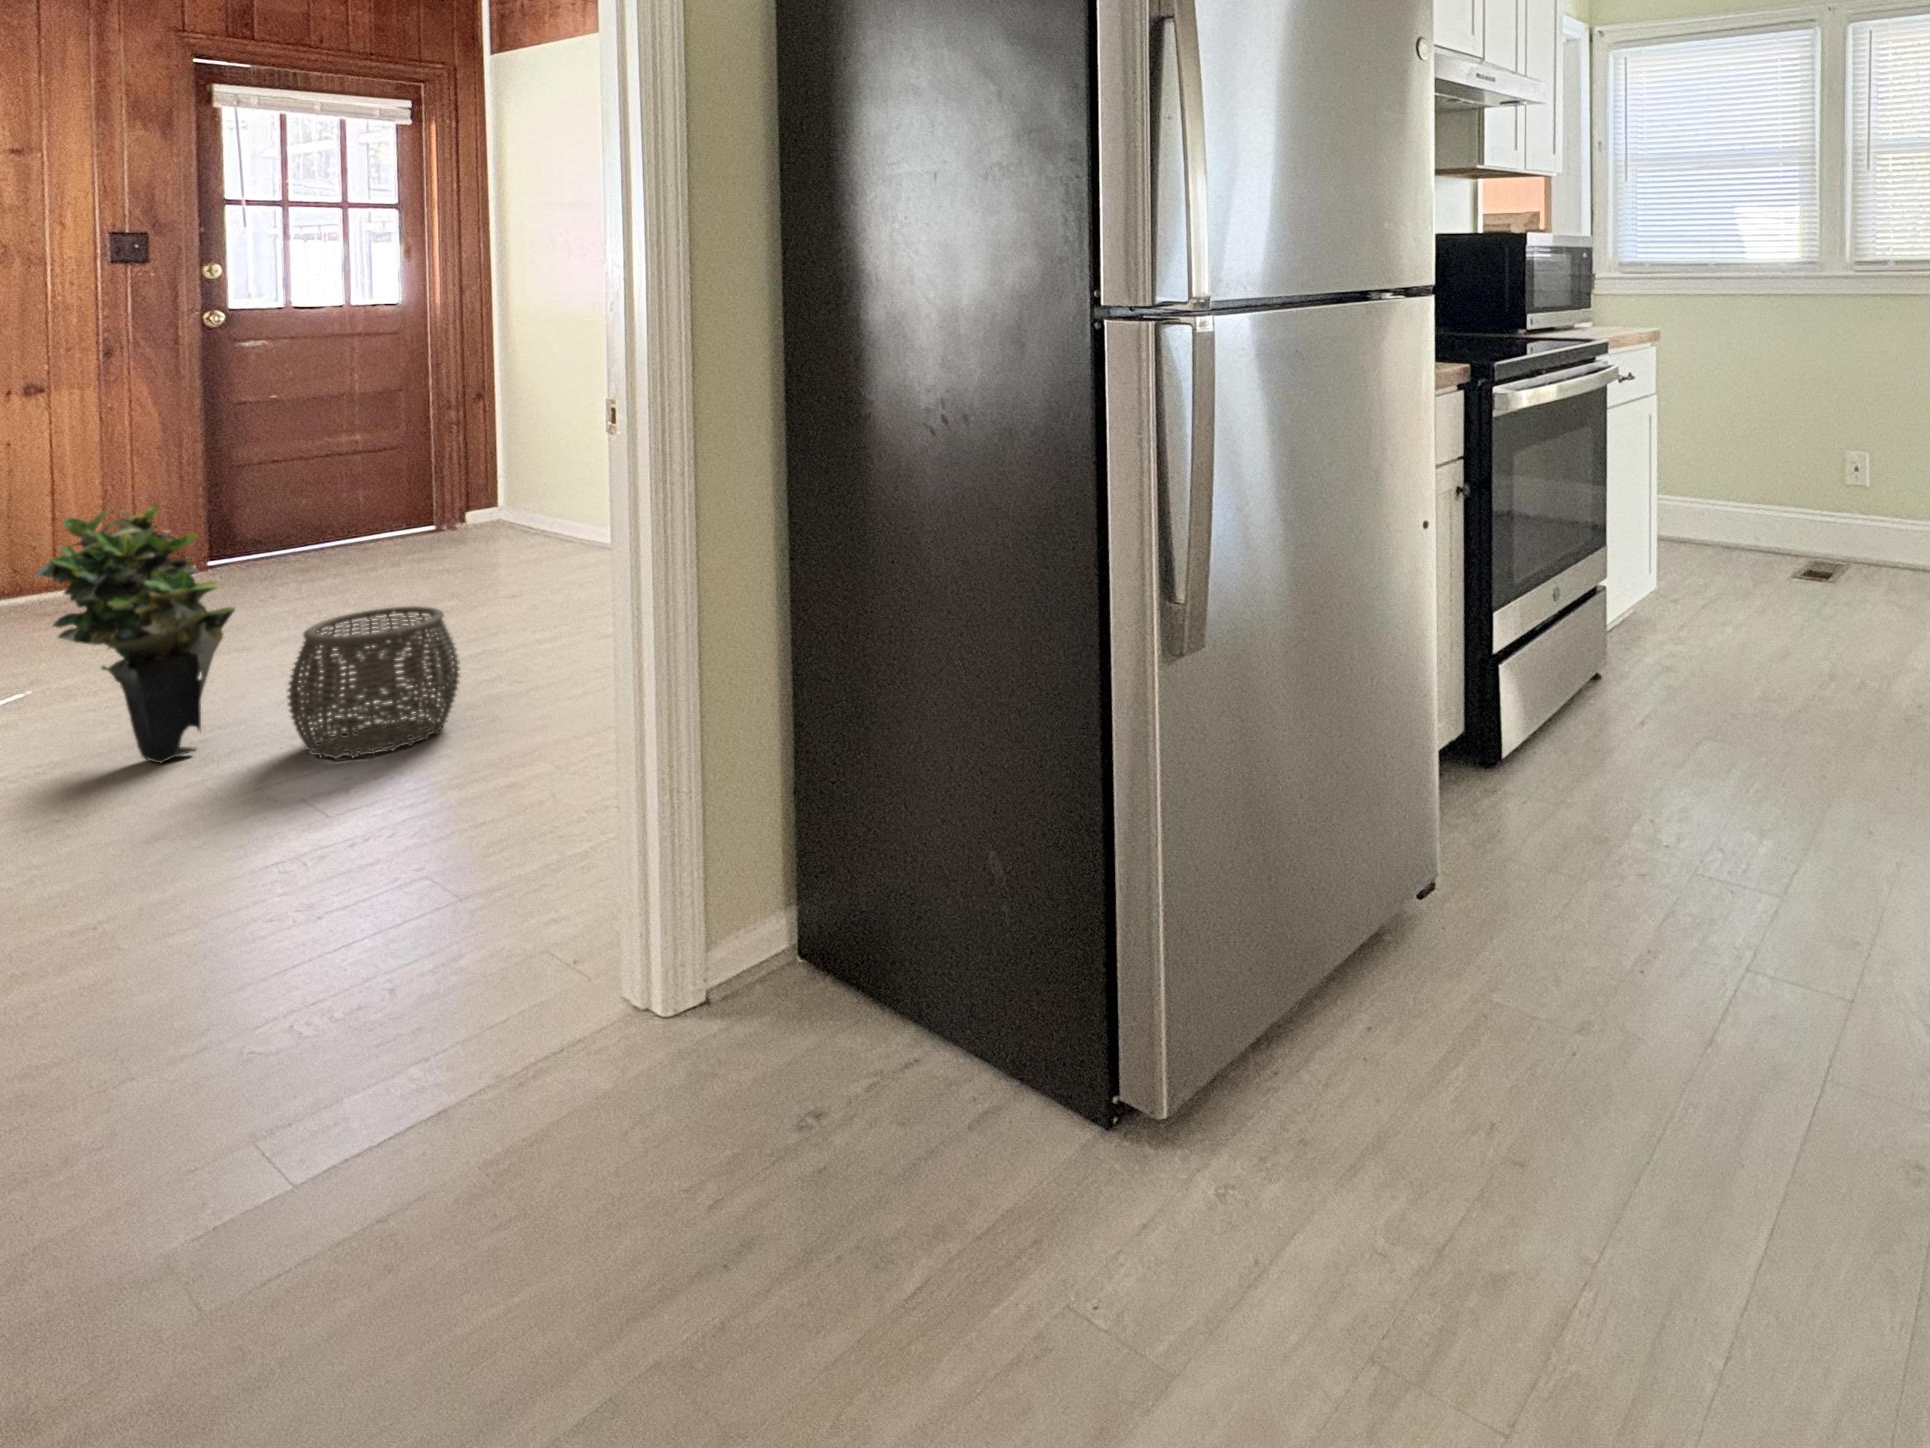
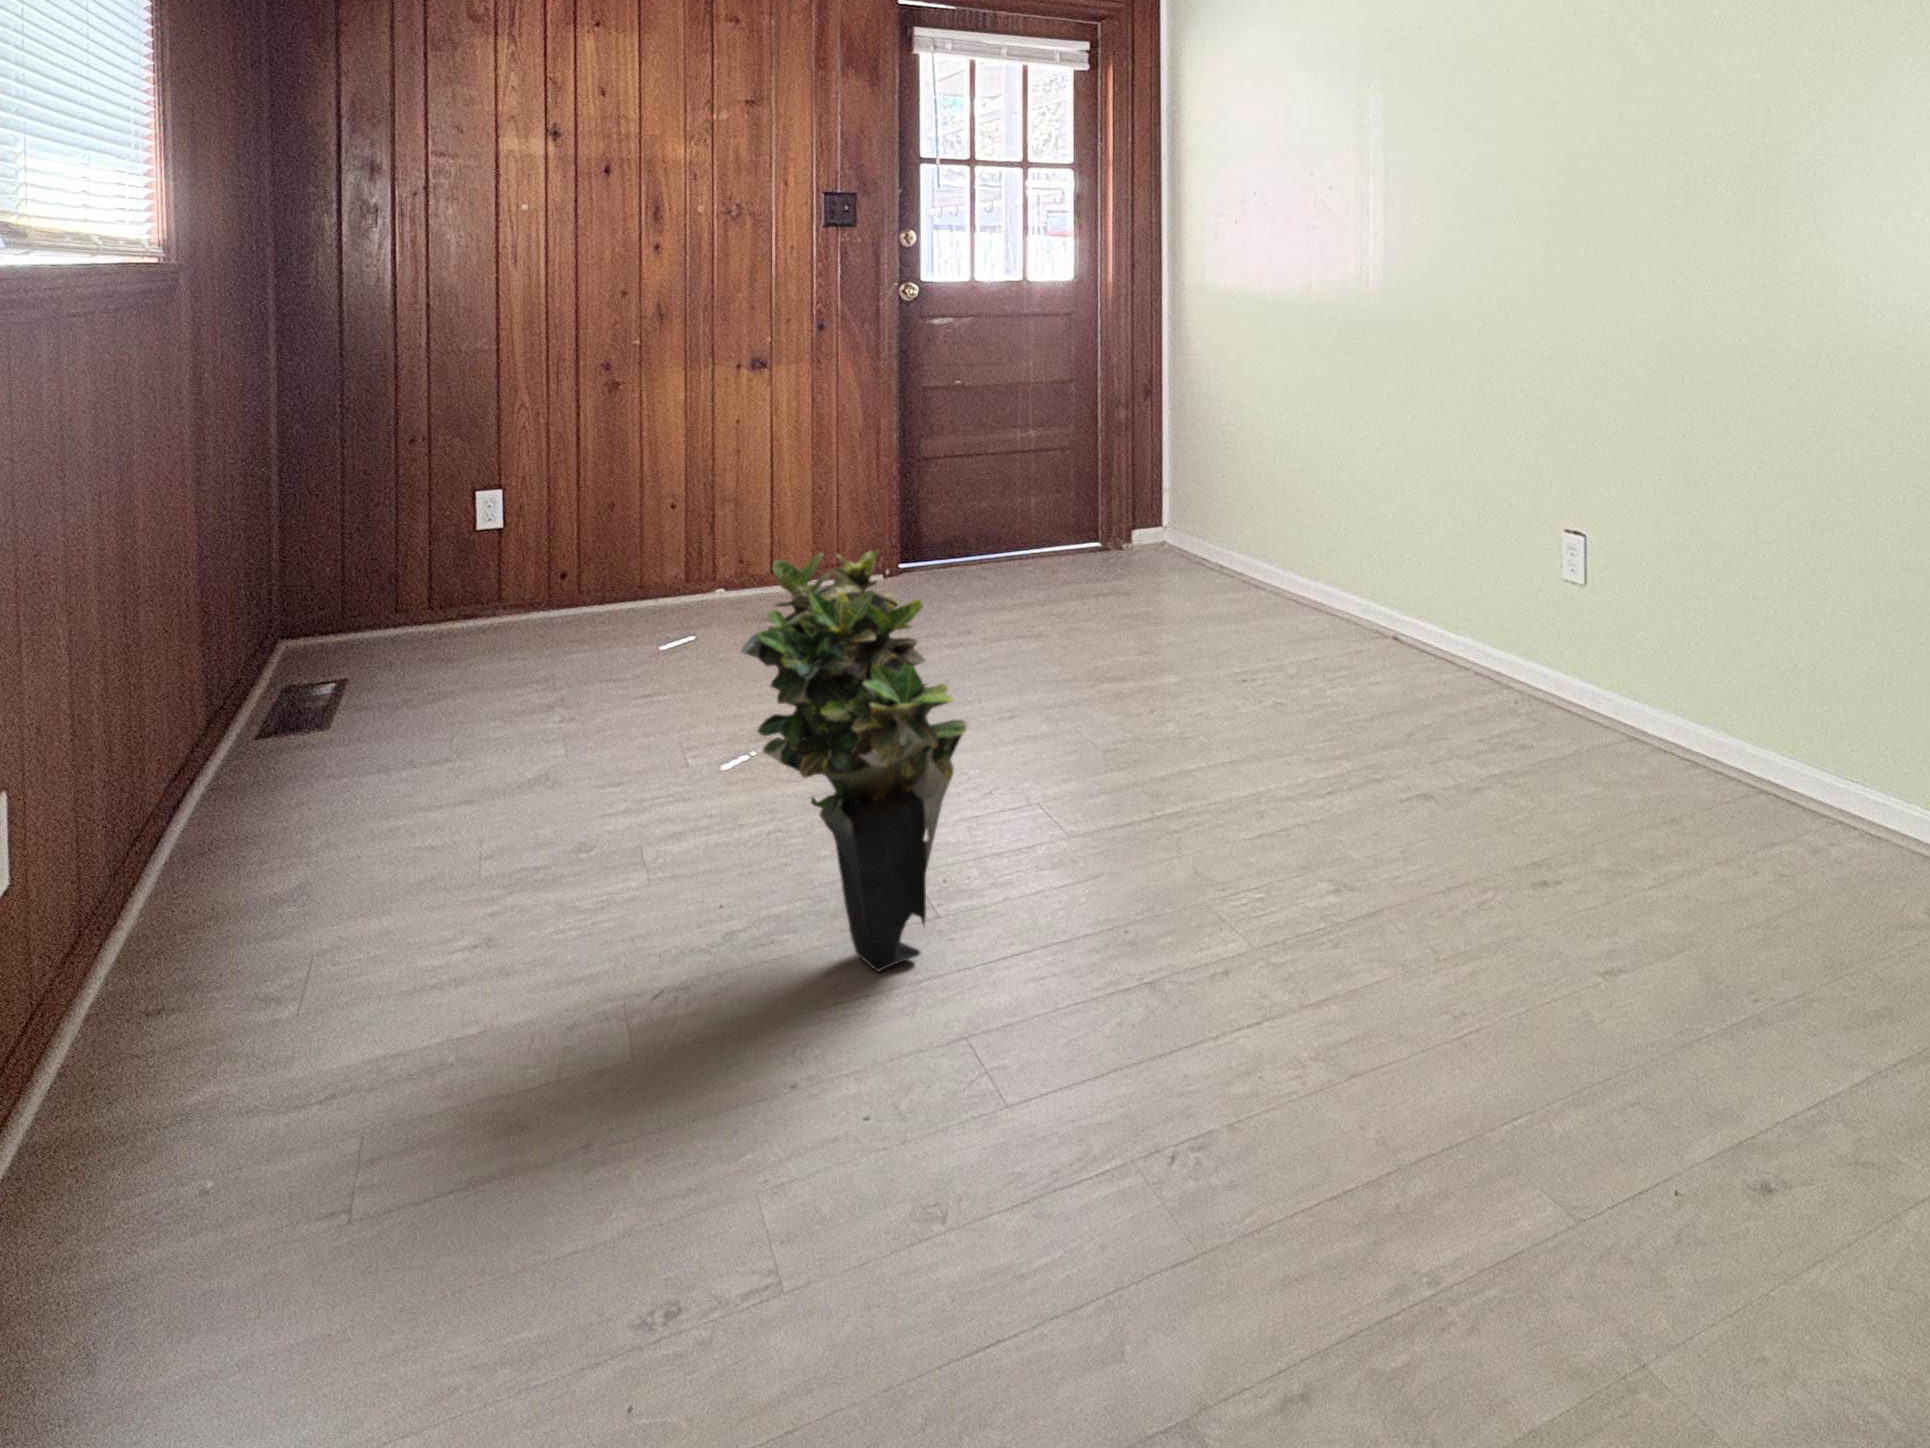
woven basket: present [287,606,460,759] -> none [1044,764,1286,1064]

